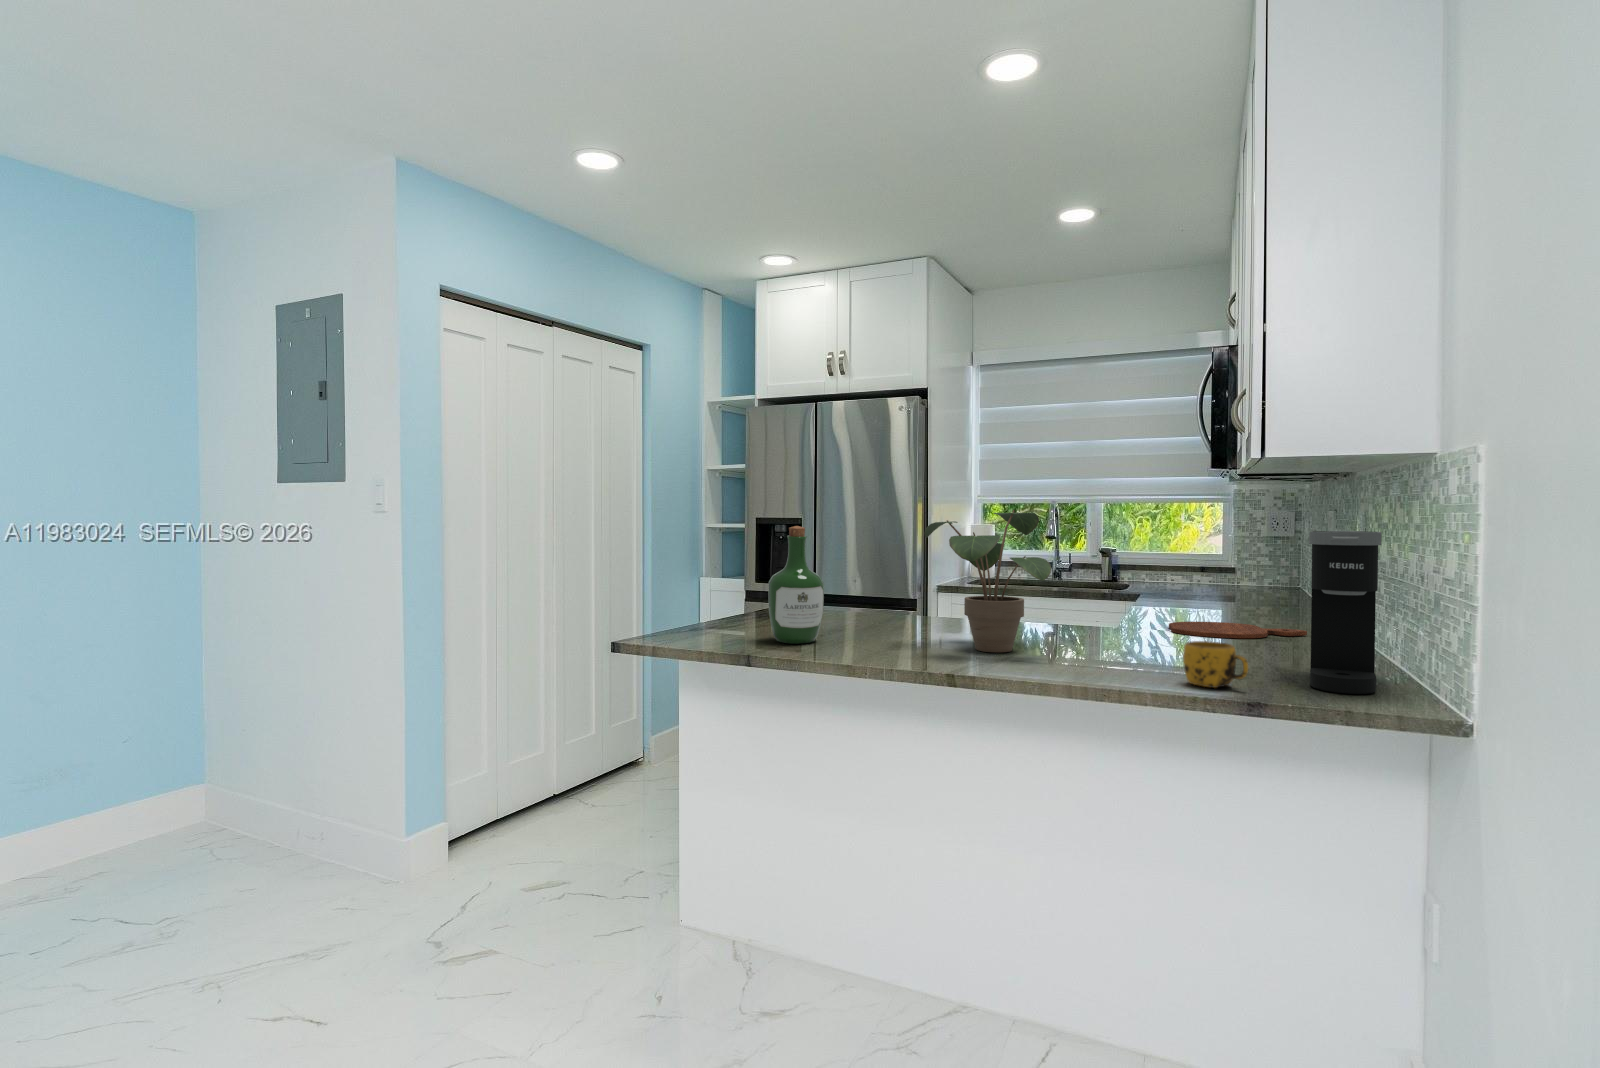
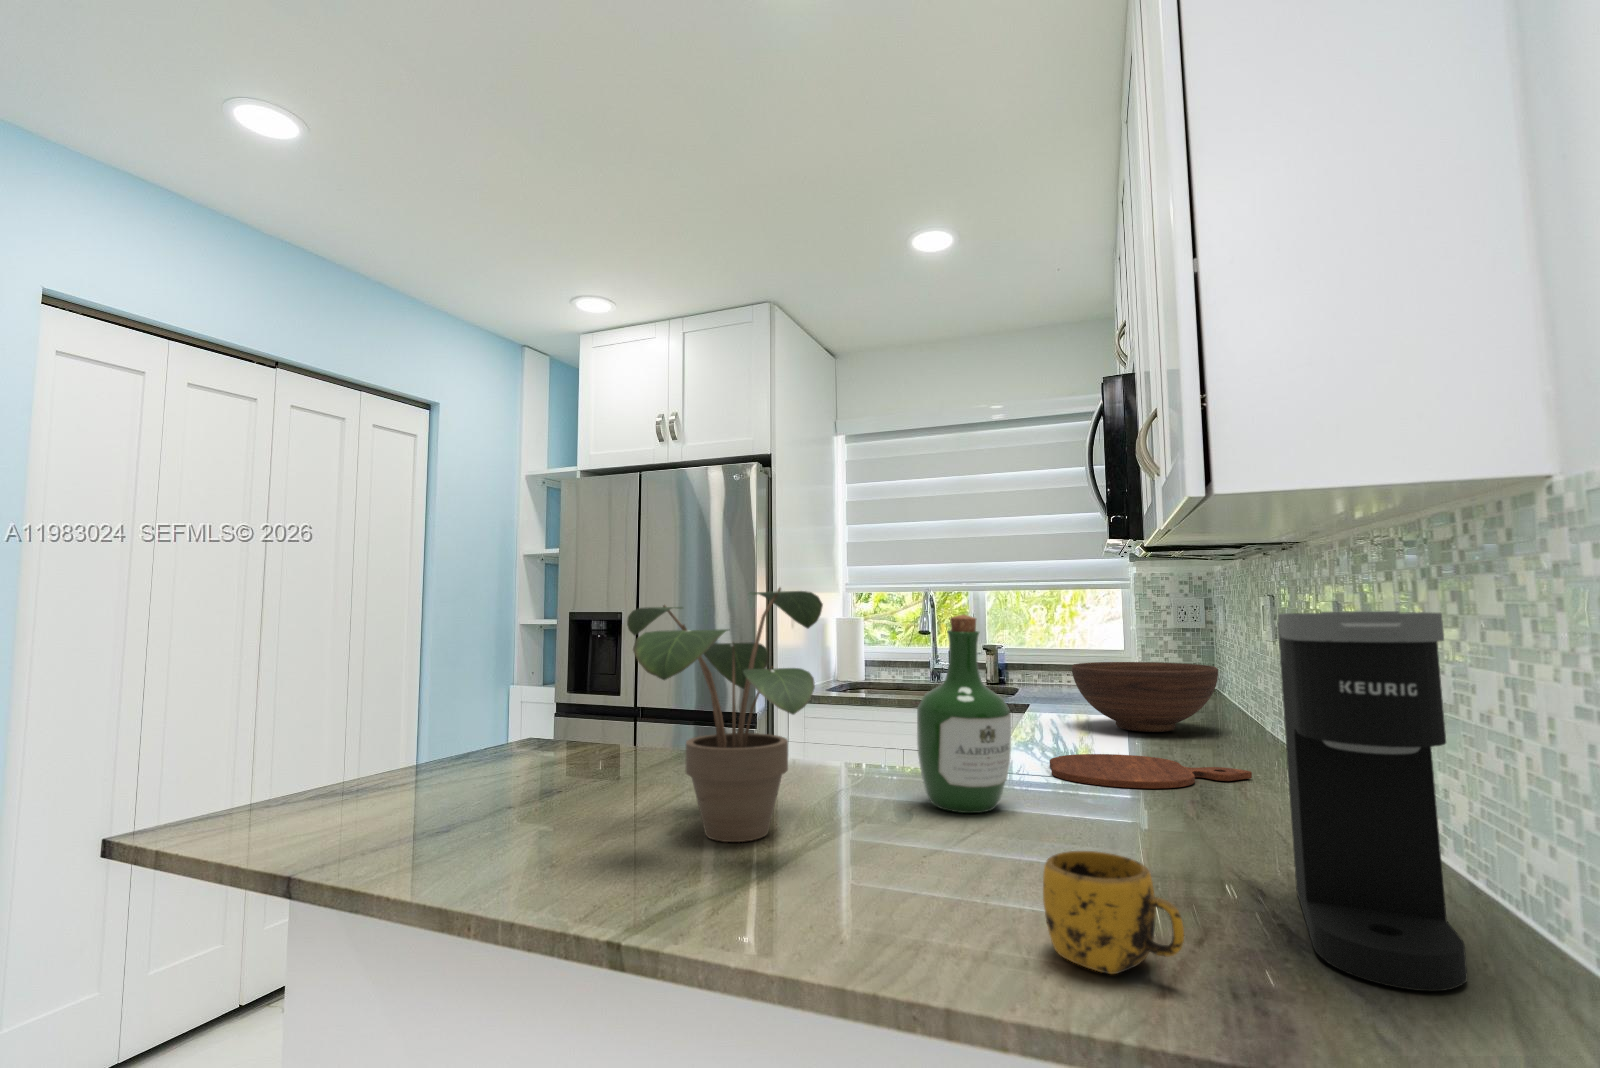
wine bottle: present [768,526,824,644] -> present [917,615,1011,813]
fruit bowl: none [1182,562,1295,612] -> present [1072,662,1218,732]

